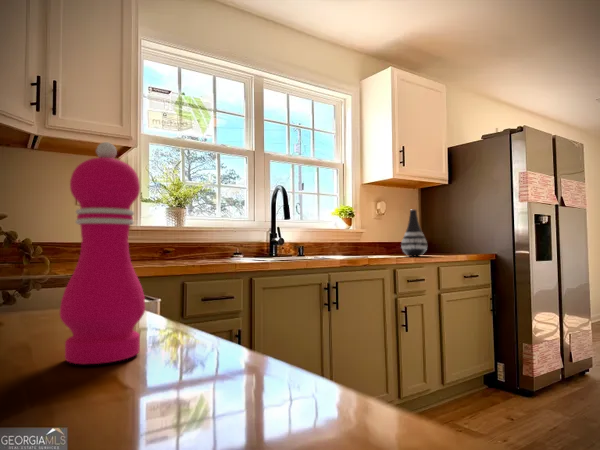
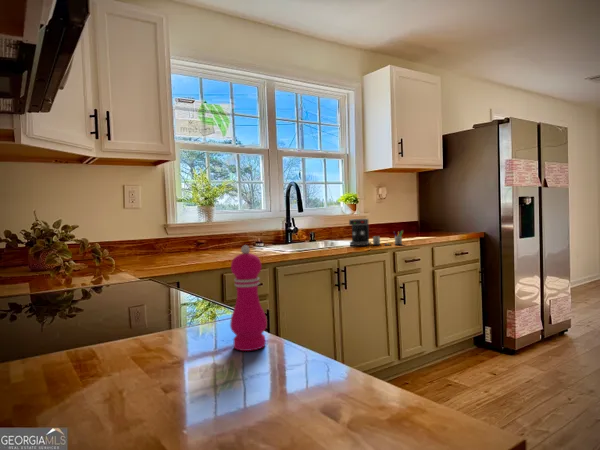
vase: present [401,210,427,256] -> none [400,199,422,240]
coffee maker: none [343,228,406,259] -> present [349,219,403,246]

